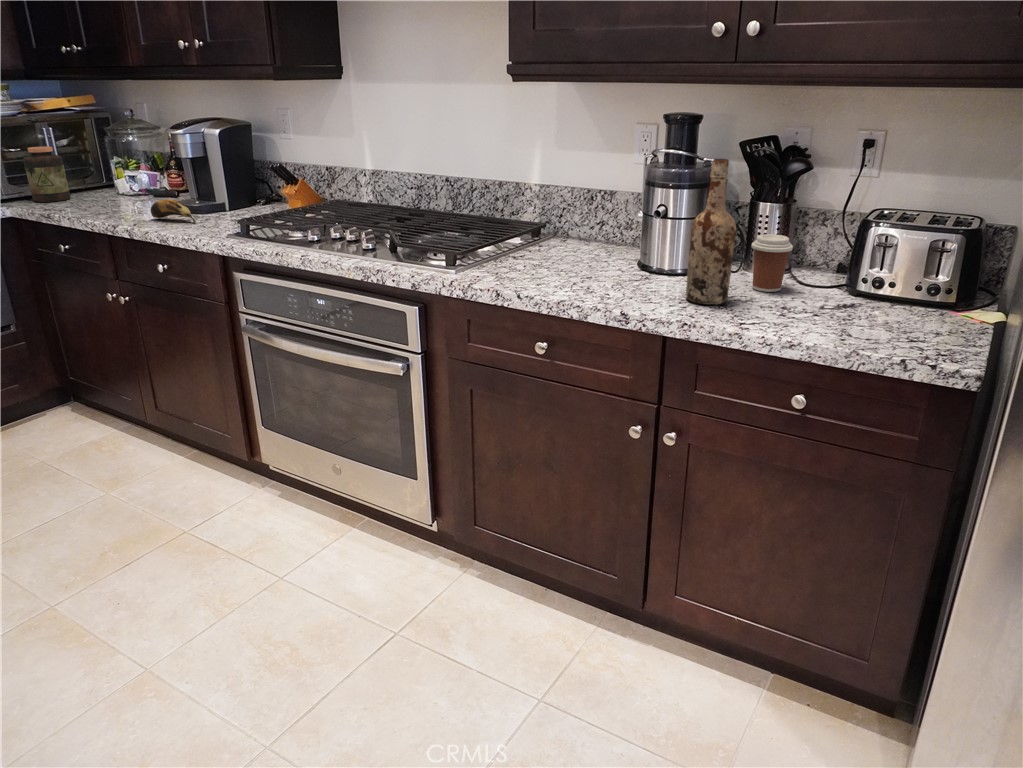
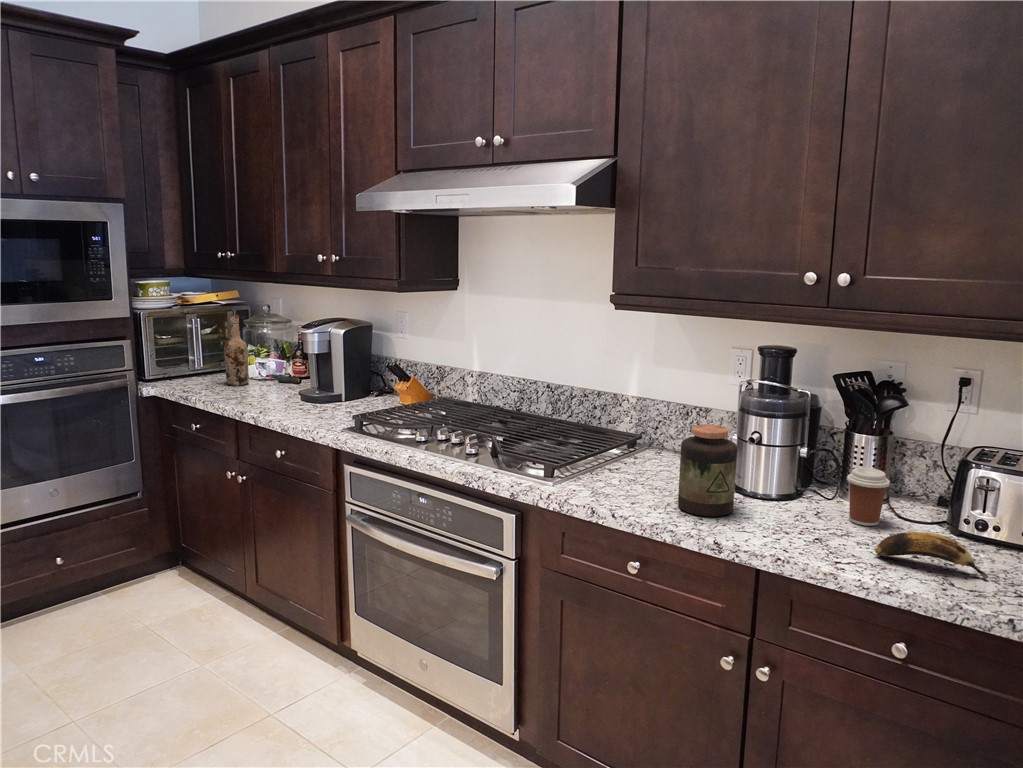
jar: present [23,146,71,202] -> present [678,424,737,516]
wine bottle: present [686,159,736,305] -> present [224,314,249,386]
banana: present [151,199,196,223] -> present [875,532,988,579]

